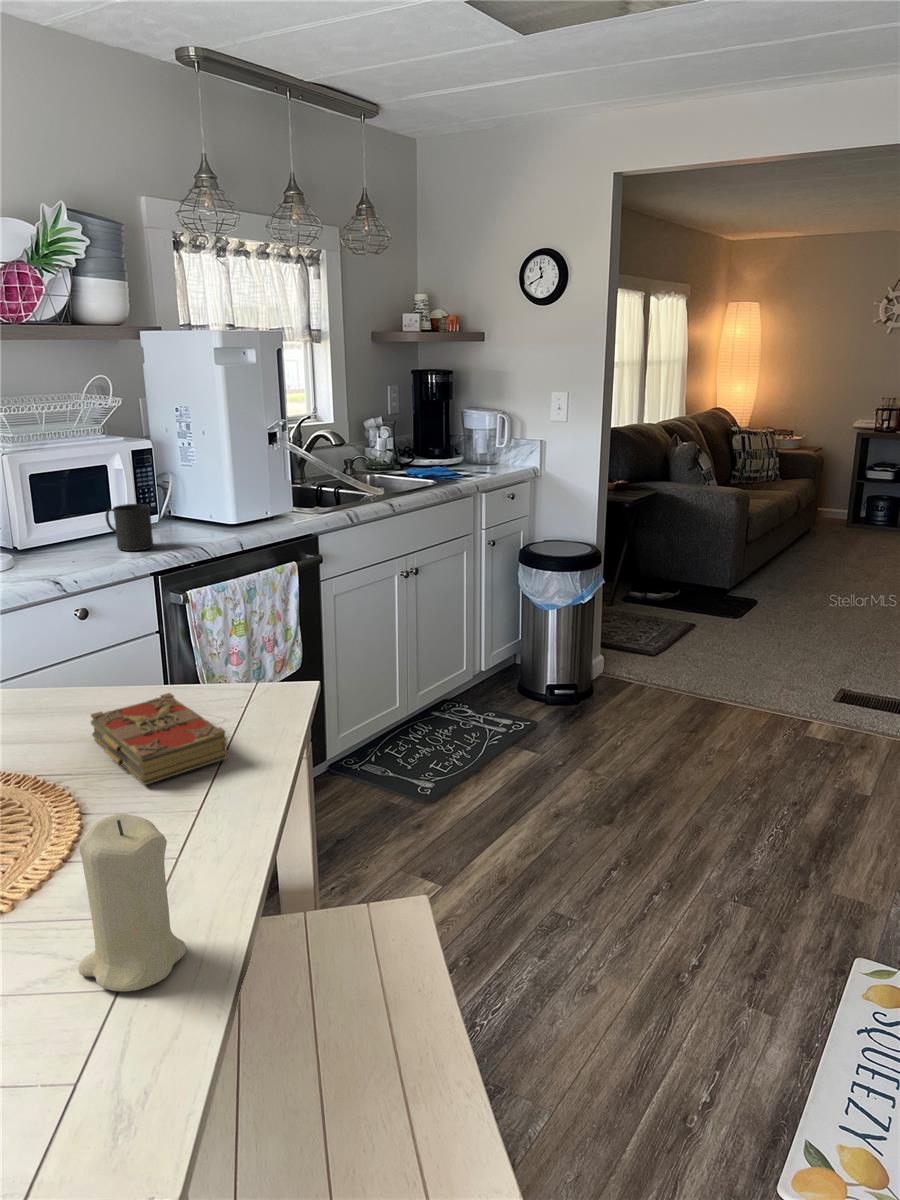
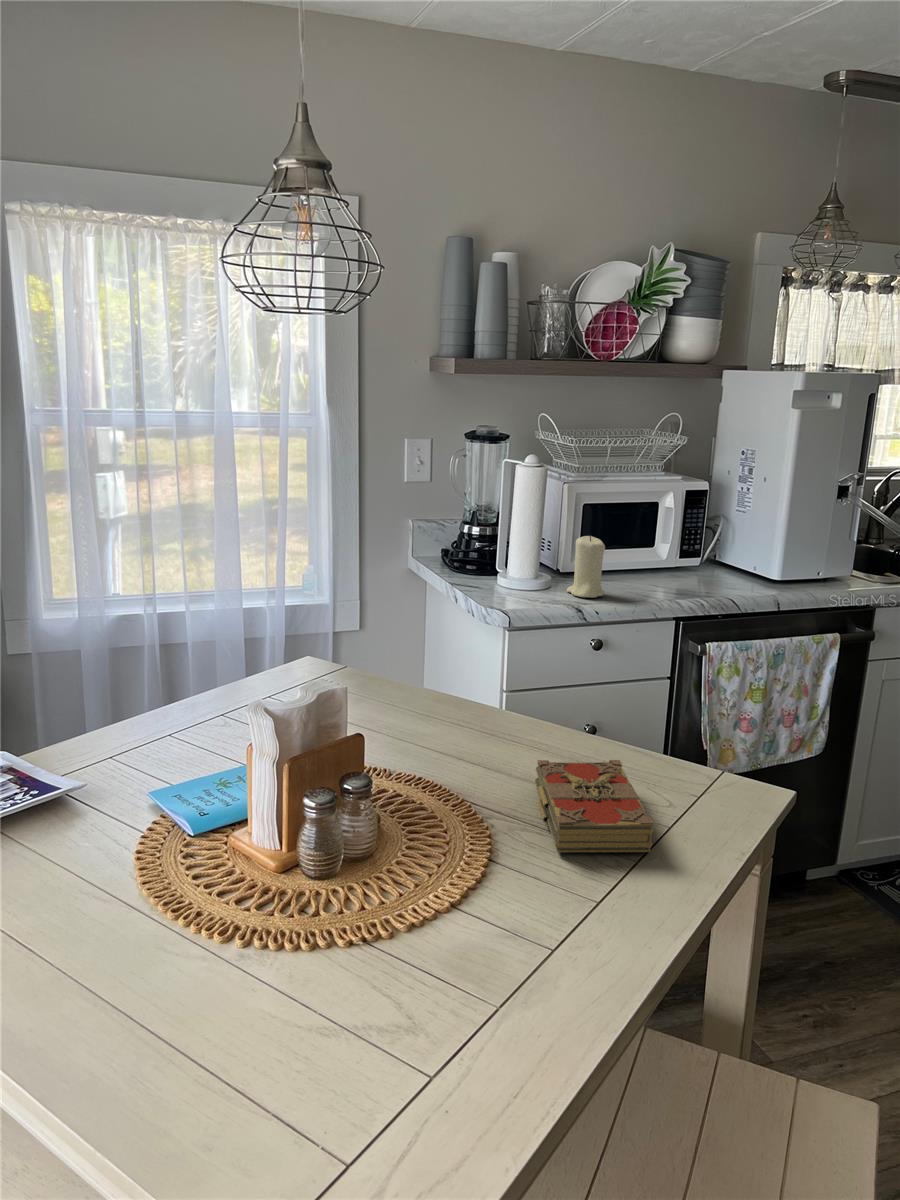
mug: present [105,504,153,551] -> none [645,544,689,593]
candle: present [78,814,187,991] -> present [567,535,605,598]

